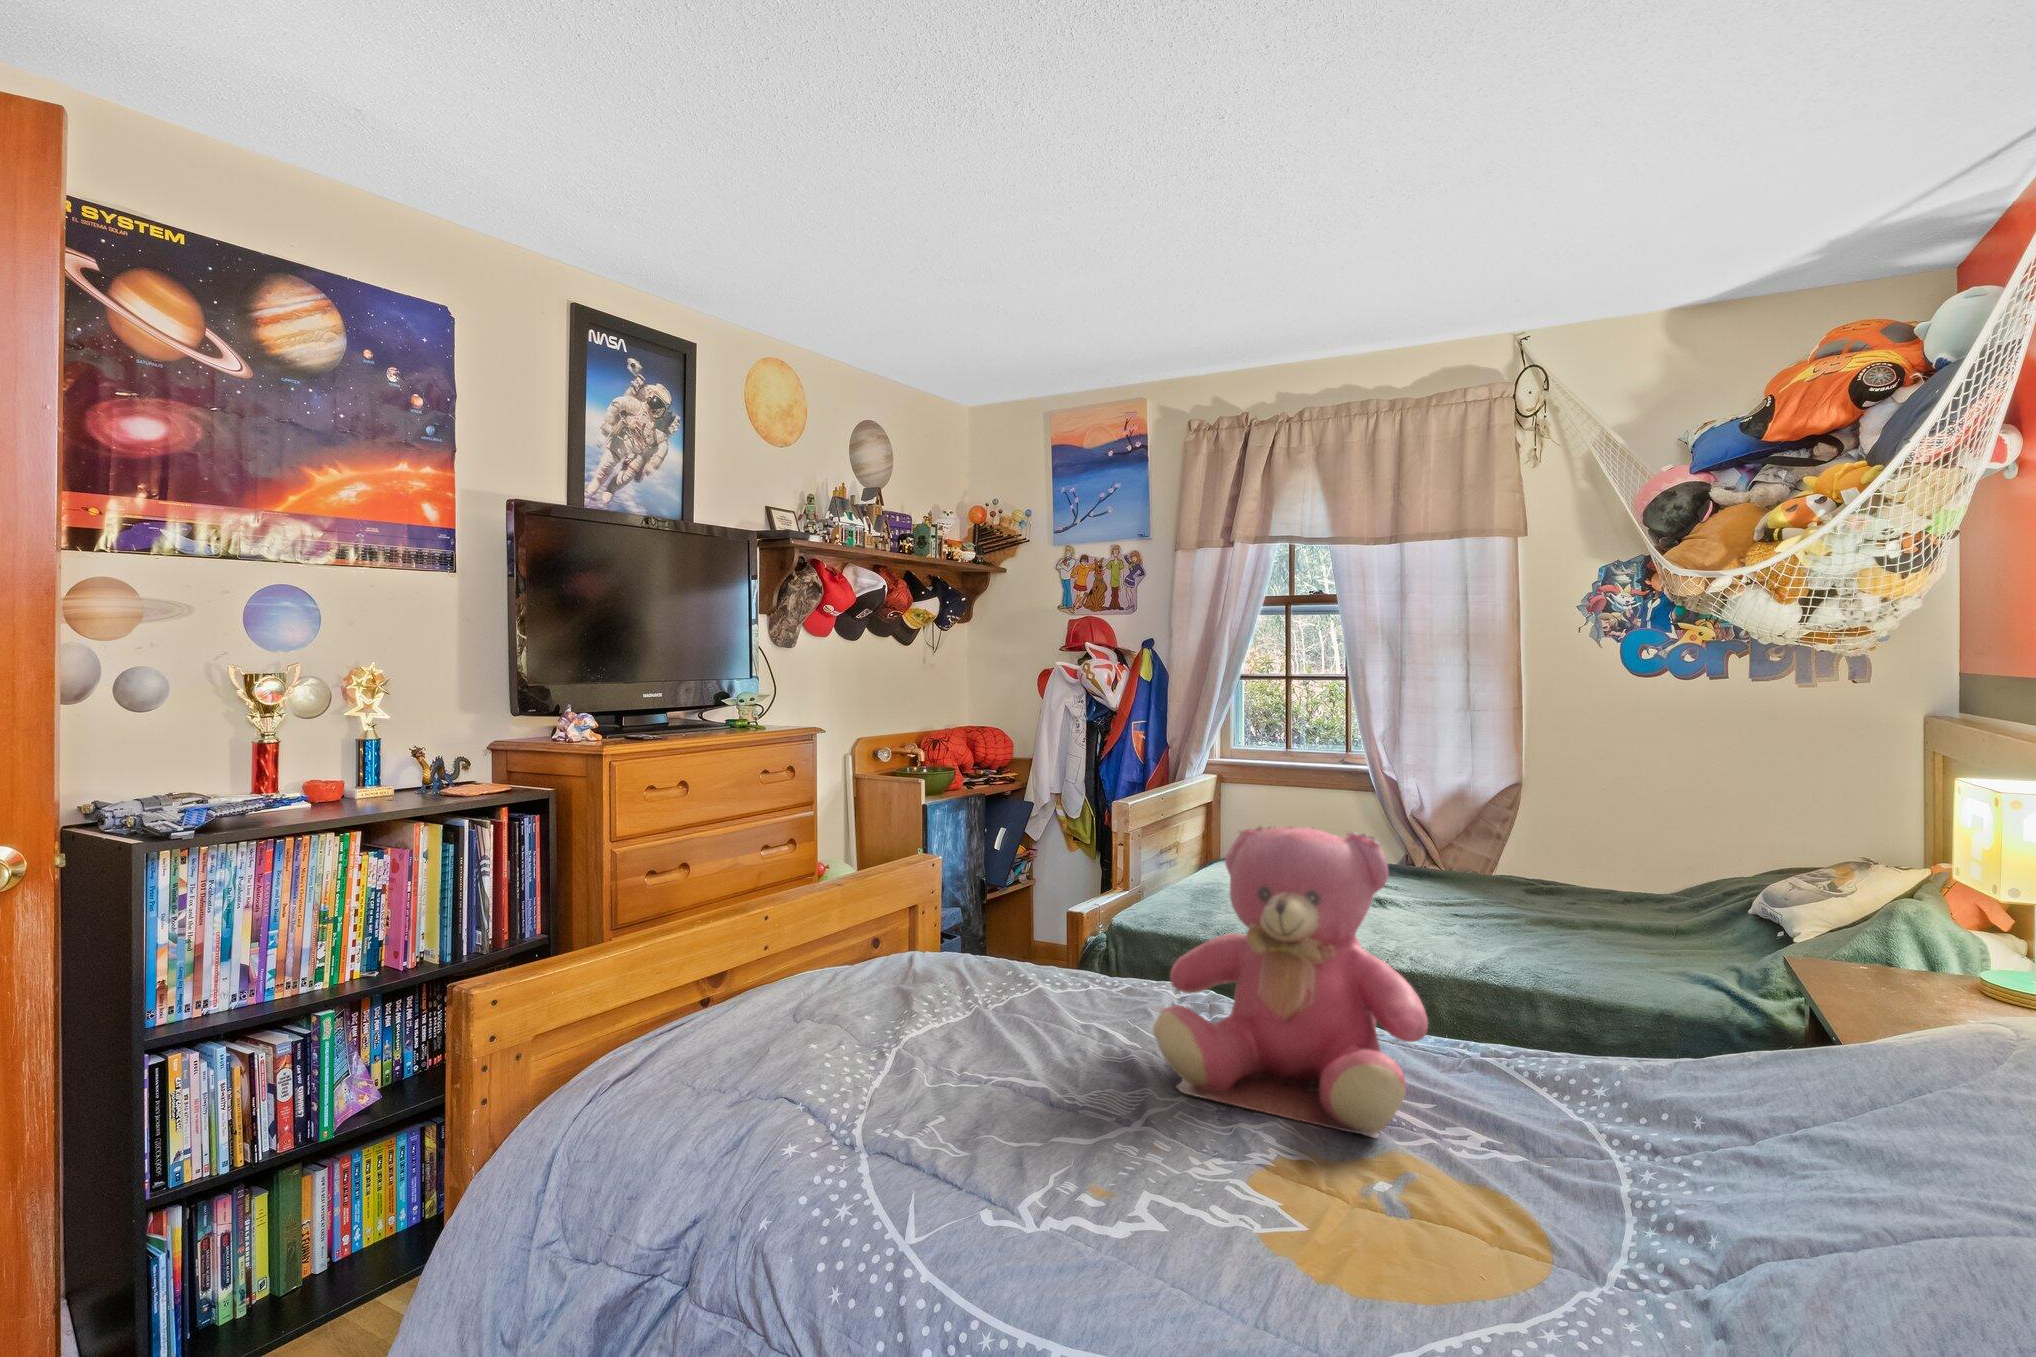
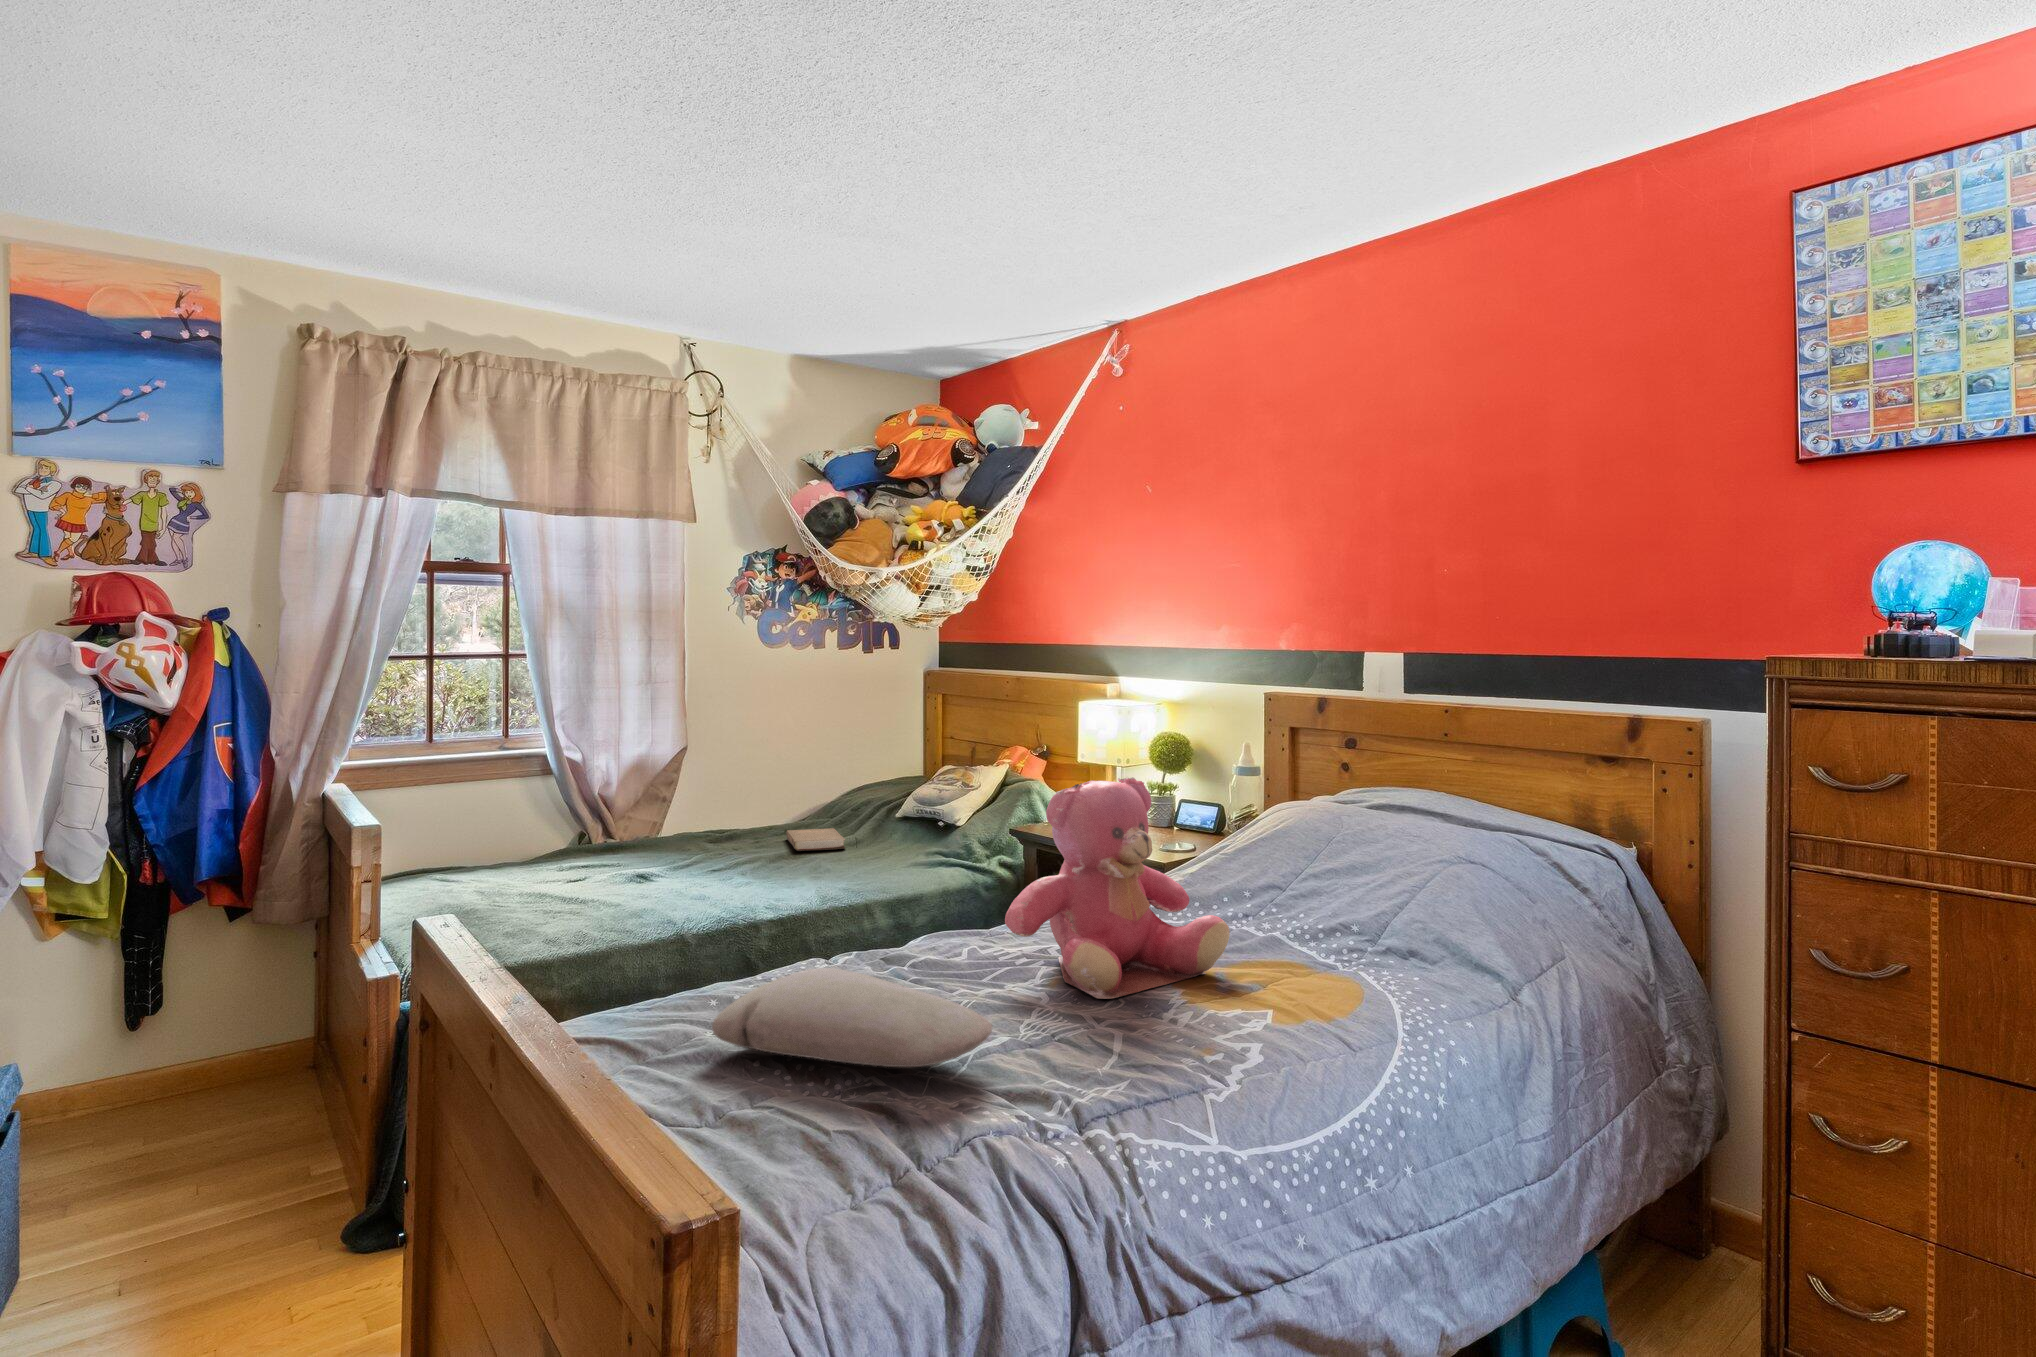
book: none [1554,887,1651,921] -> present [786,828,846,851]
pillow: none [833,940,1012,1041] -> present [712,968,992,1067]

